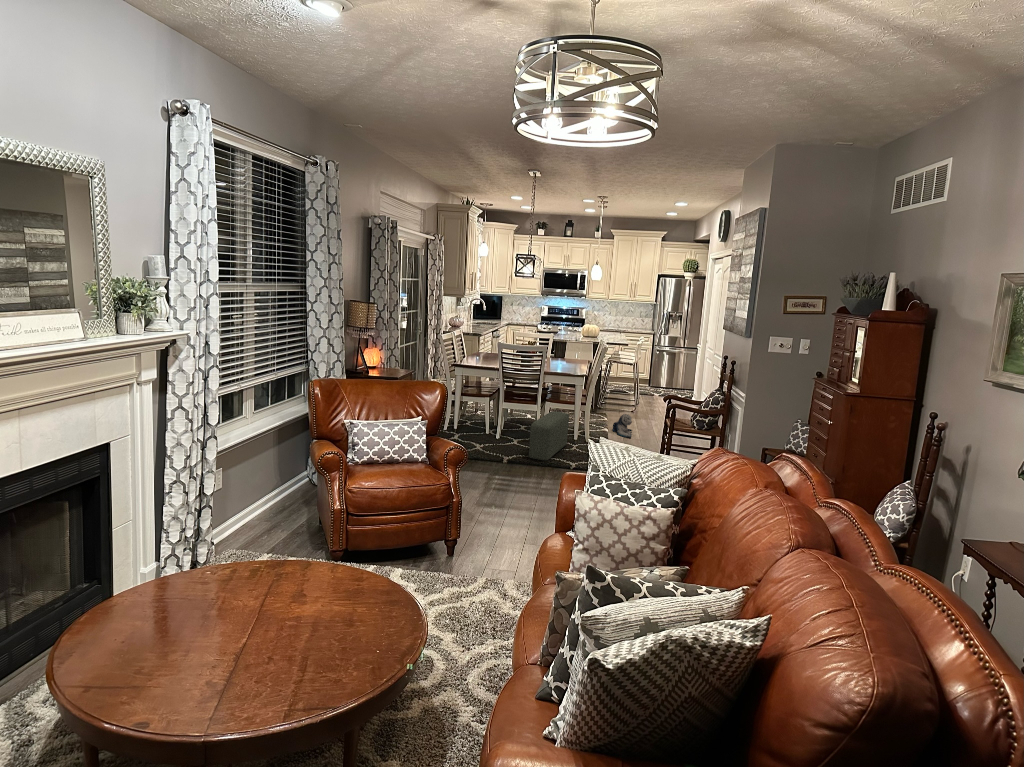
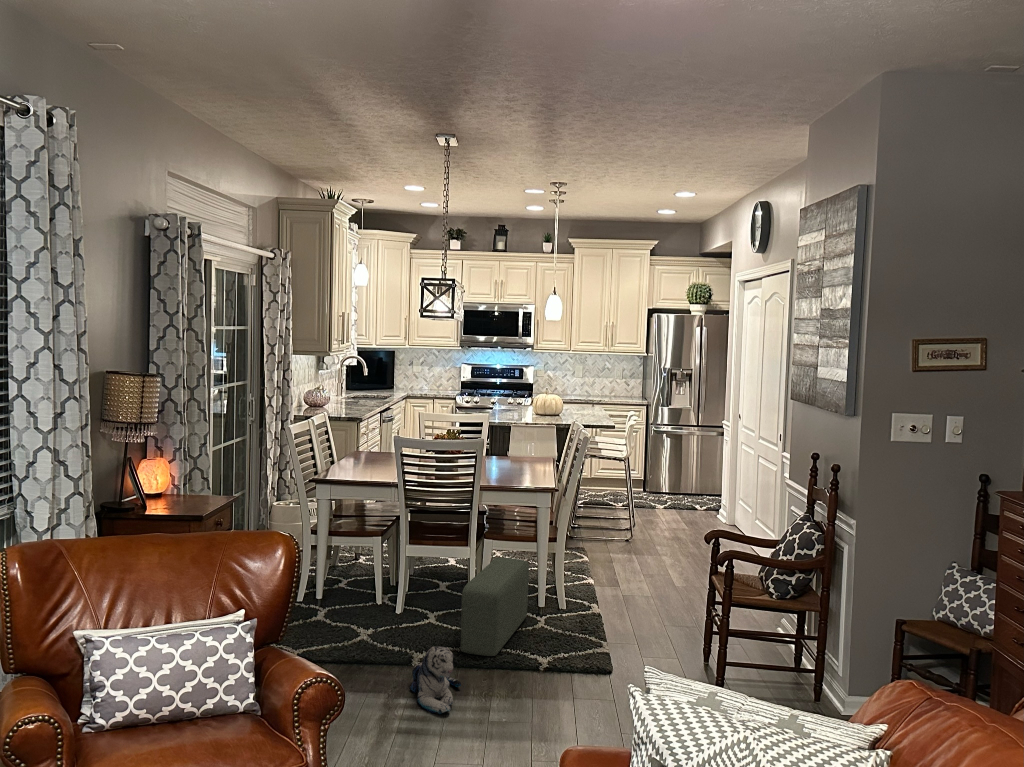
plush toy: present [612,414,632,437] -> present [409,646,461,714]

